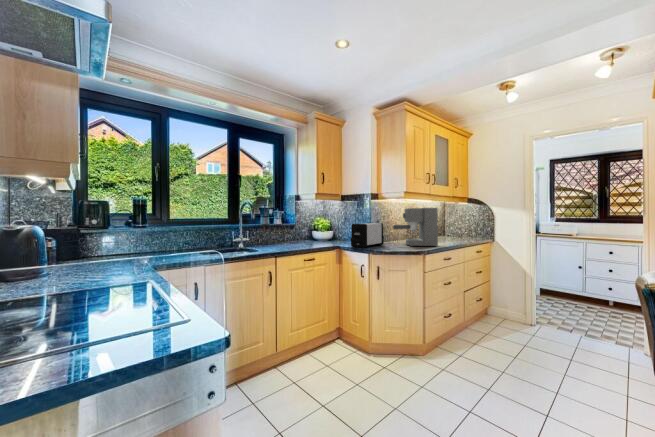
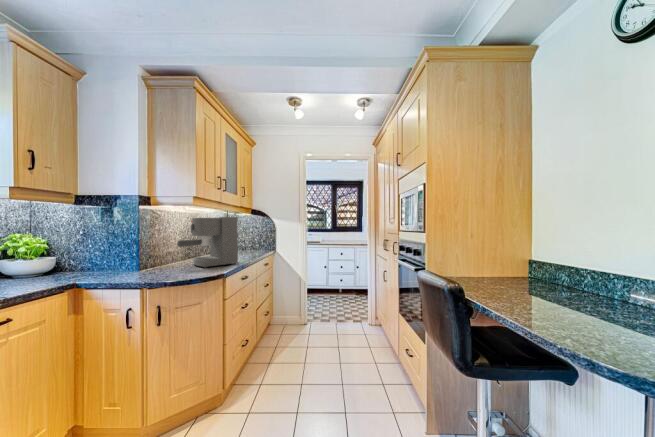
toaster: present [350,223,384,248] -> none [102,239,163,282]

